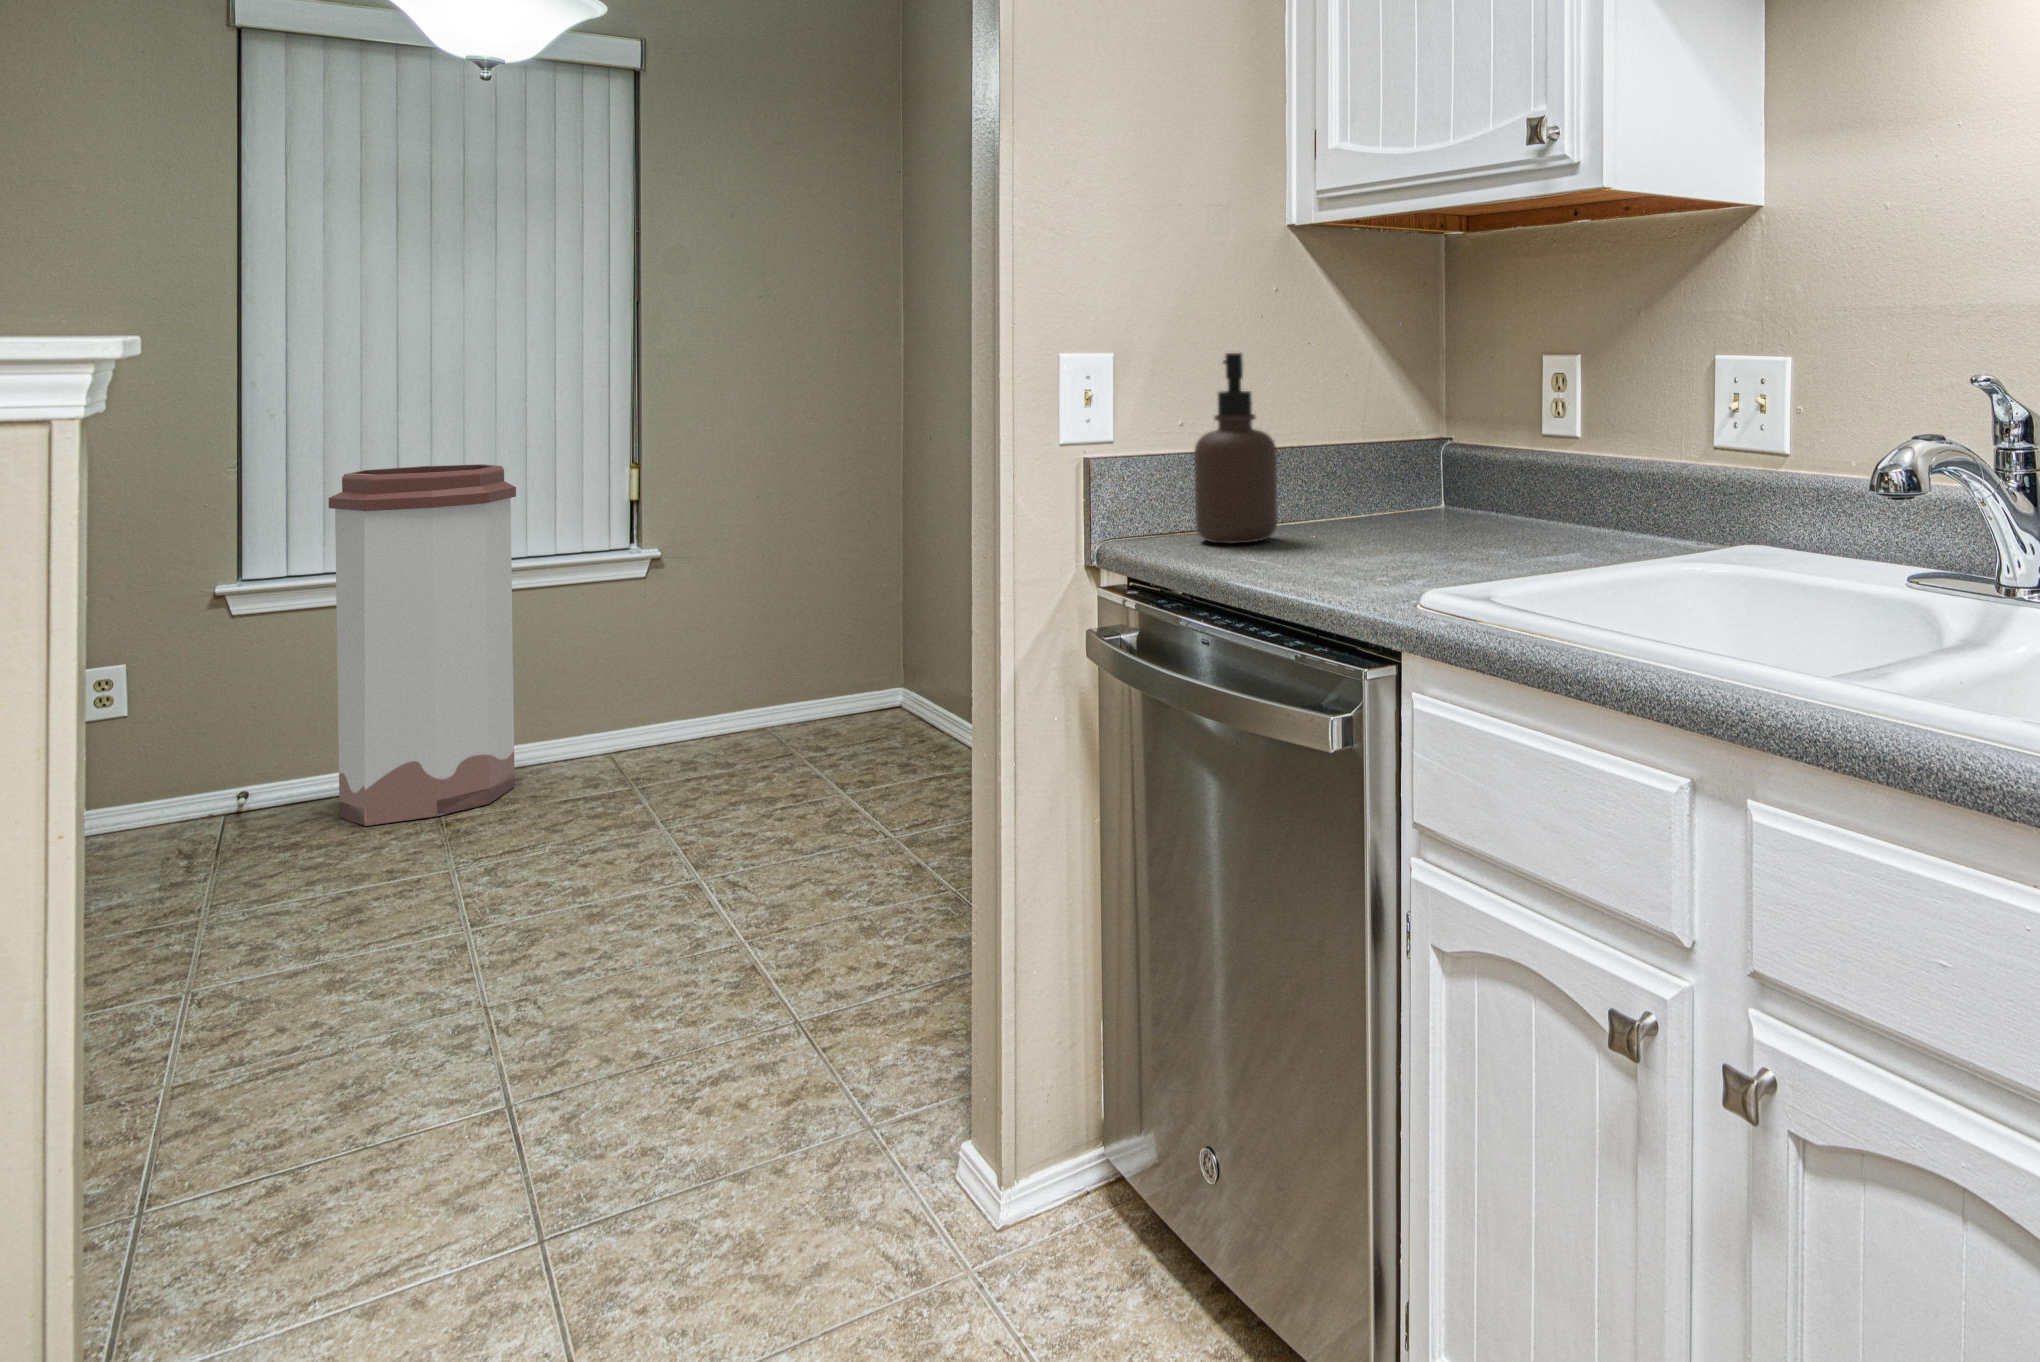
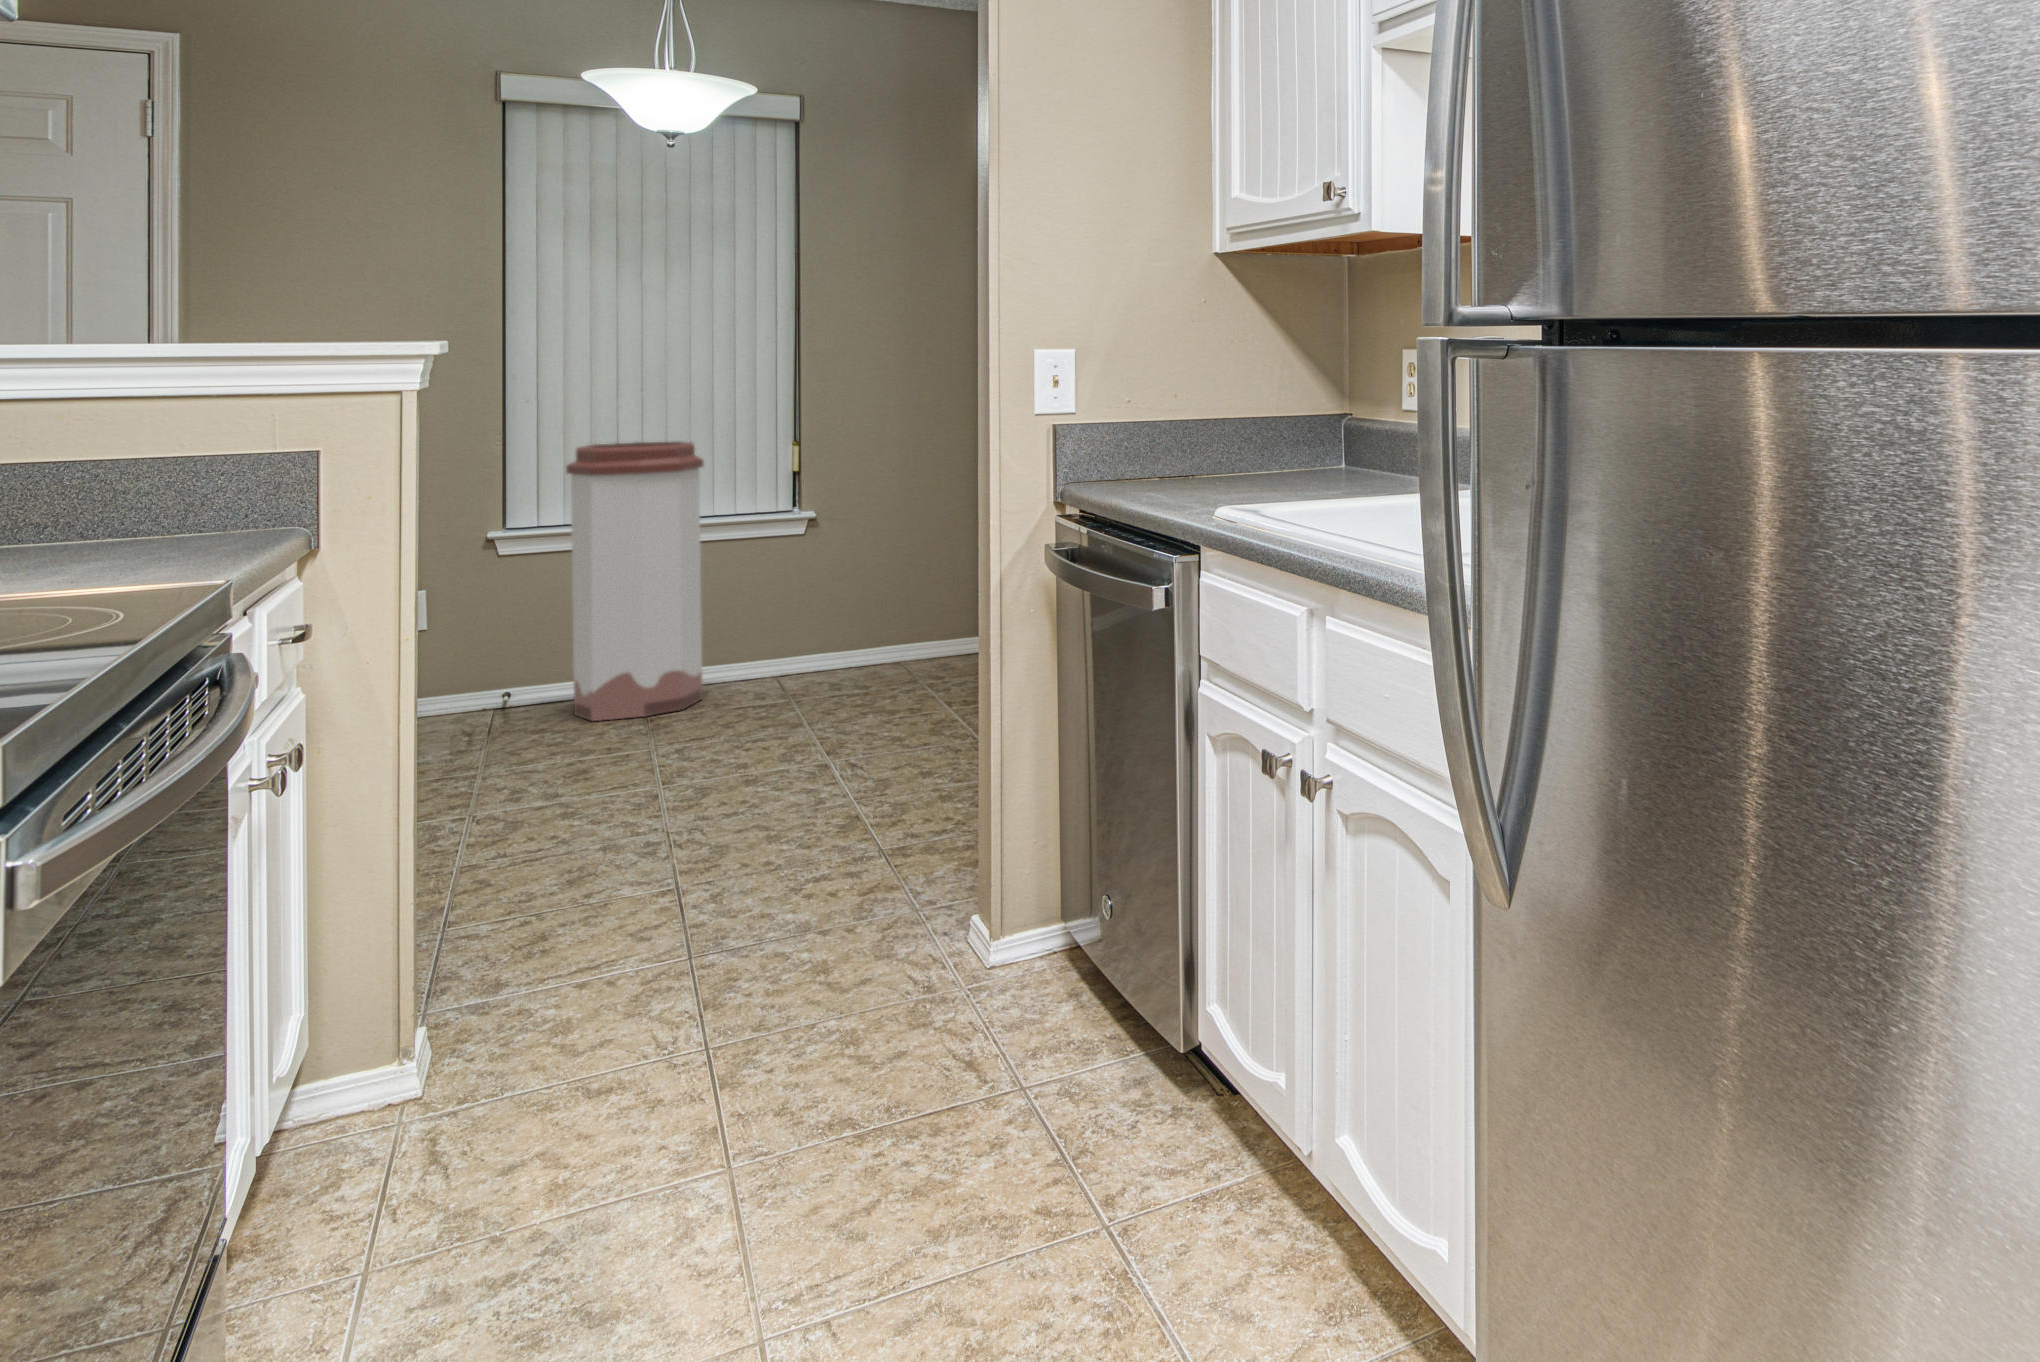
soap dispenser: present [1194,353,1278,544] -> none [1123,350,1183,486]

